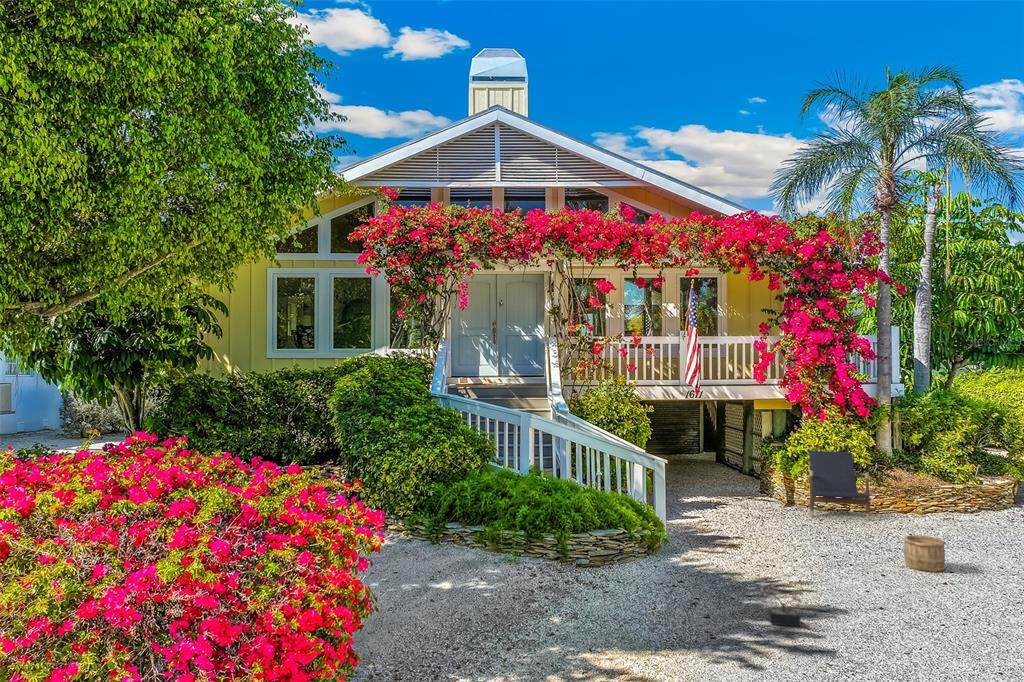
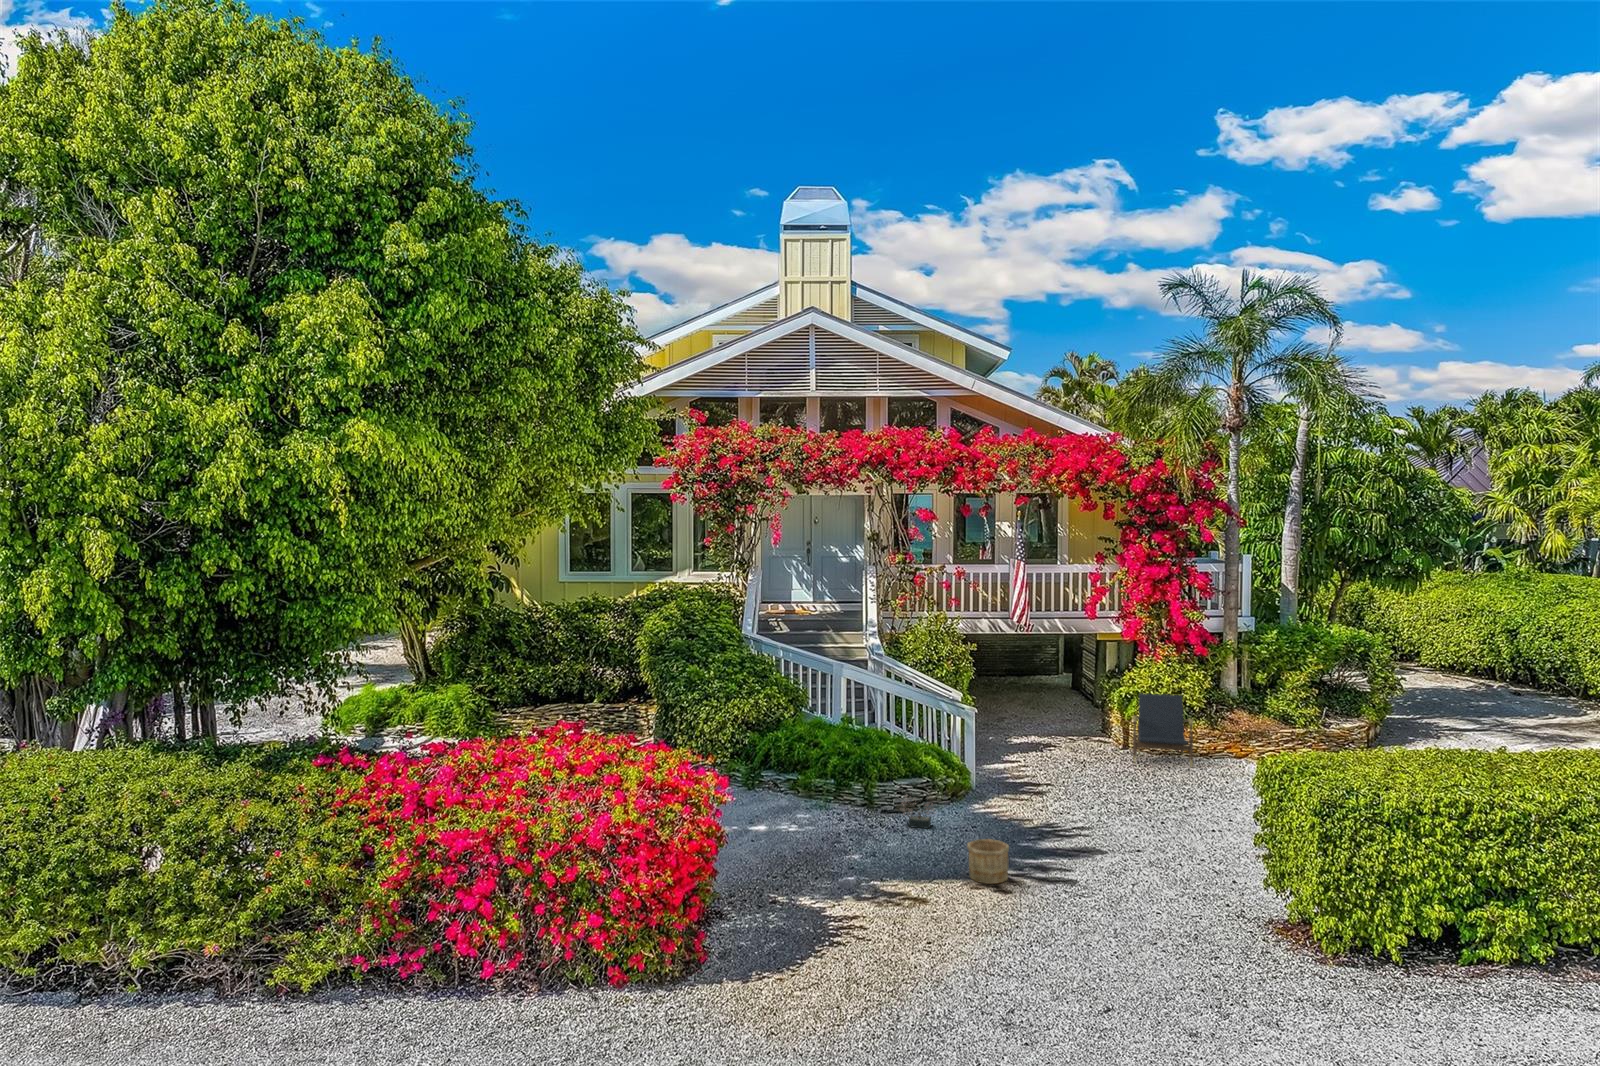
wooden bucket: present [903,535,946,572] -> present [967,839,1009,884]
decorative plant: present [756,581,807,627] -> present [902,795,931,828]

